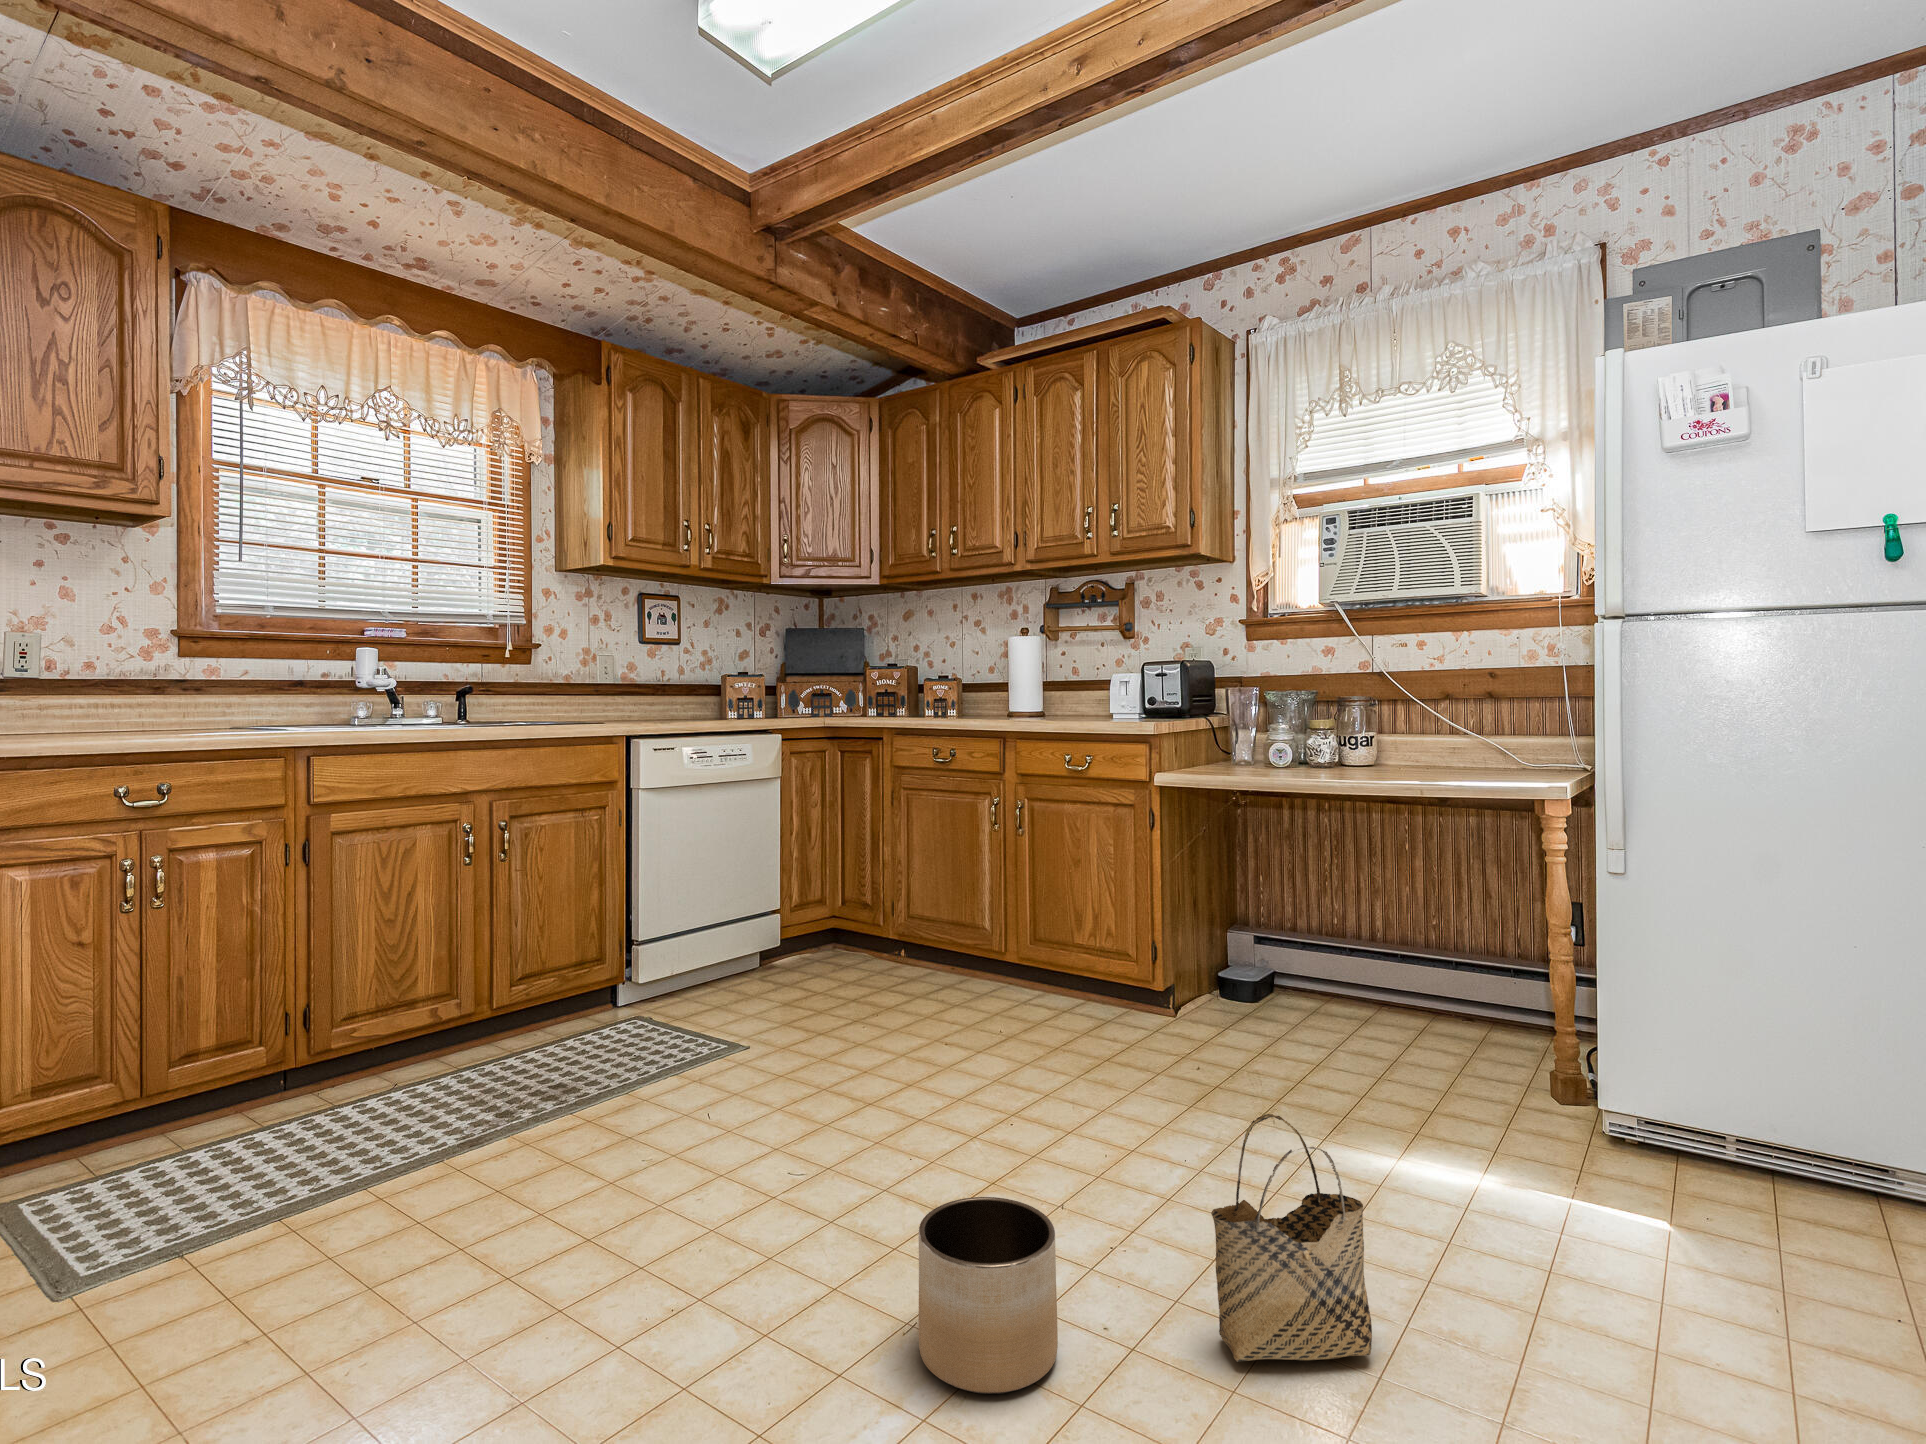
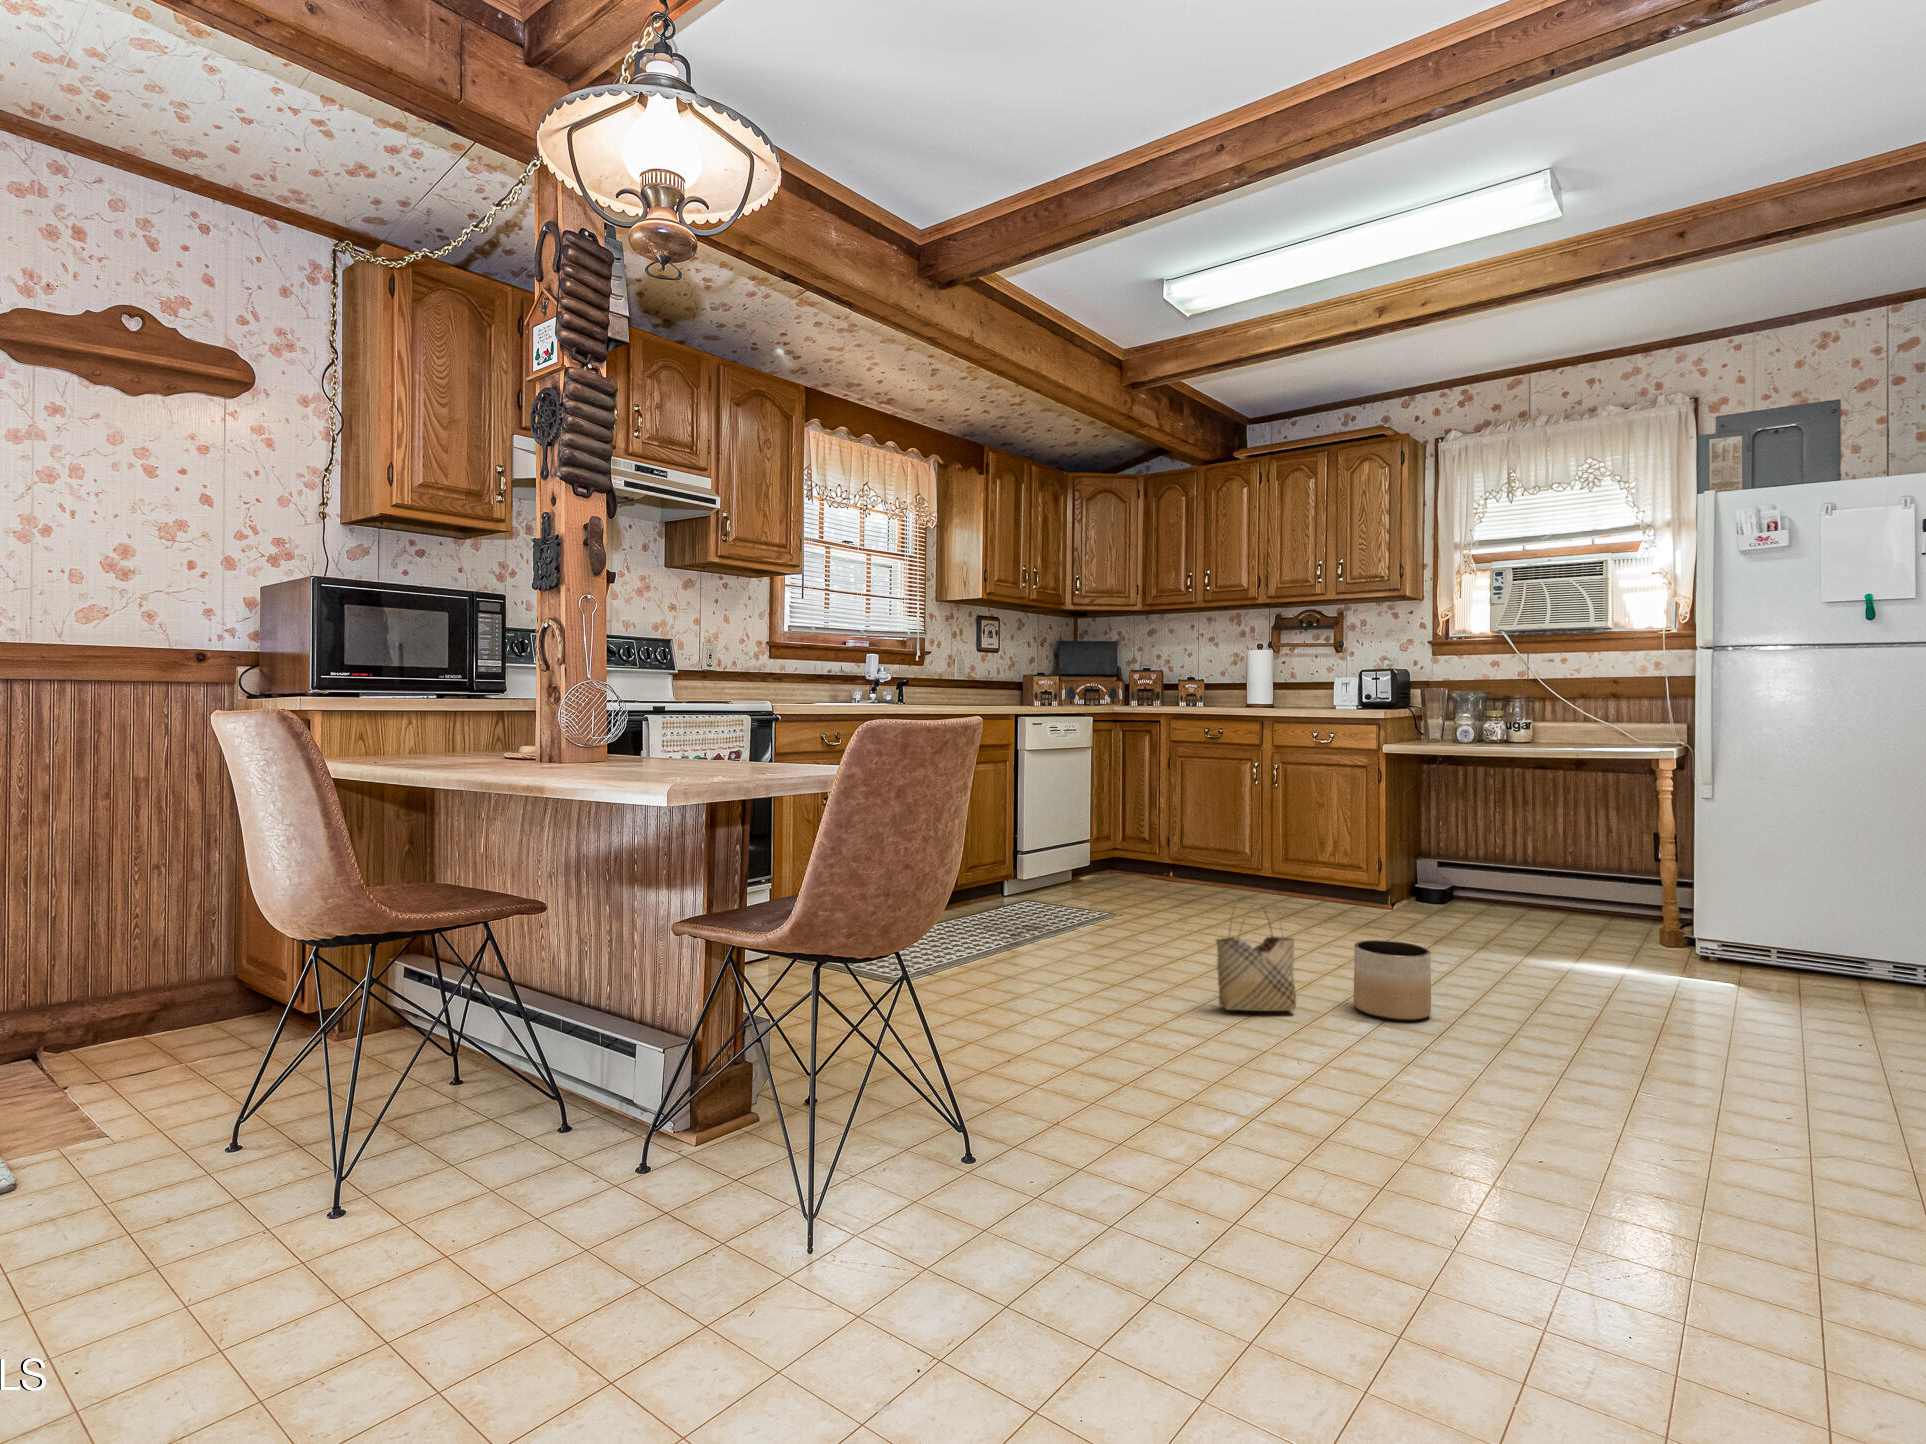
woven basket: present [1211,1114,1372,1362] -> present [1216,896,1296,1011]

